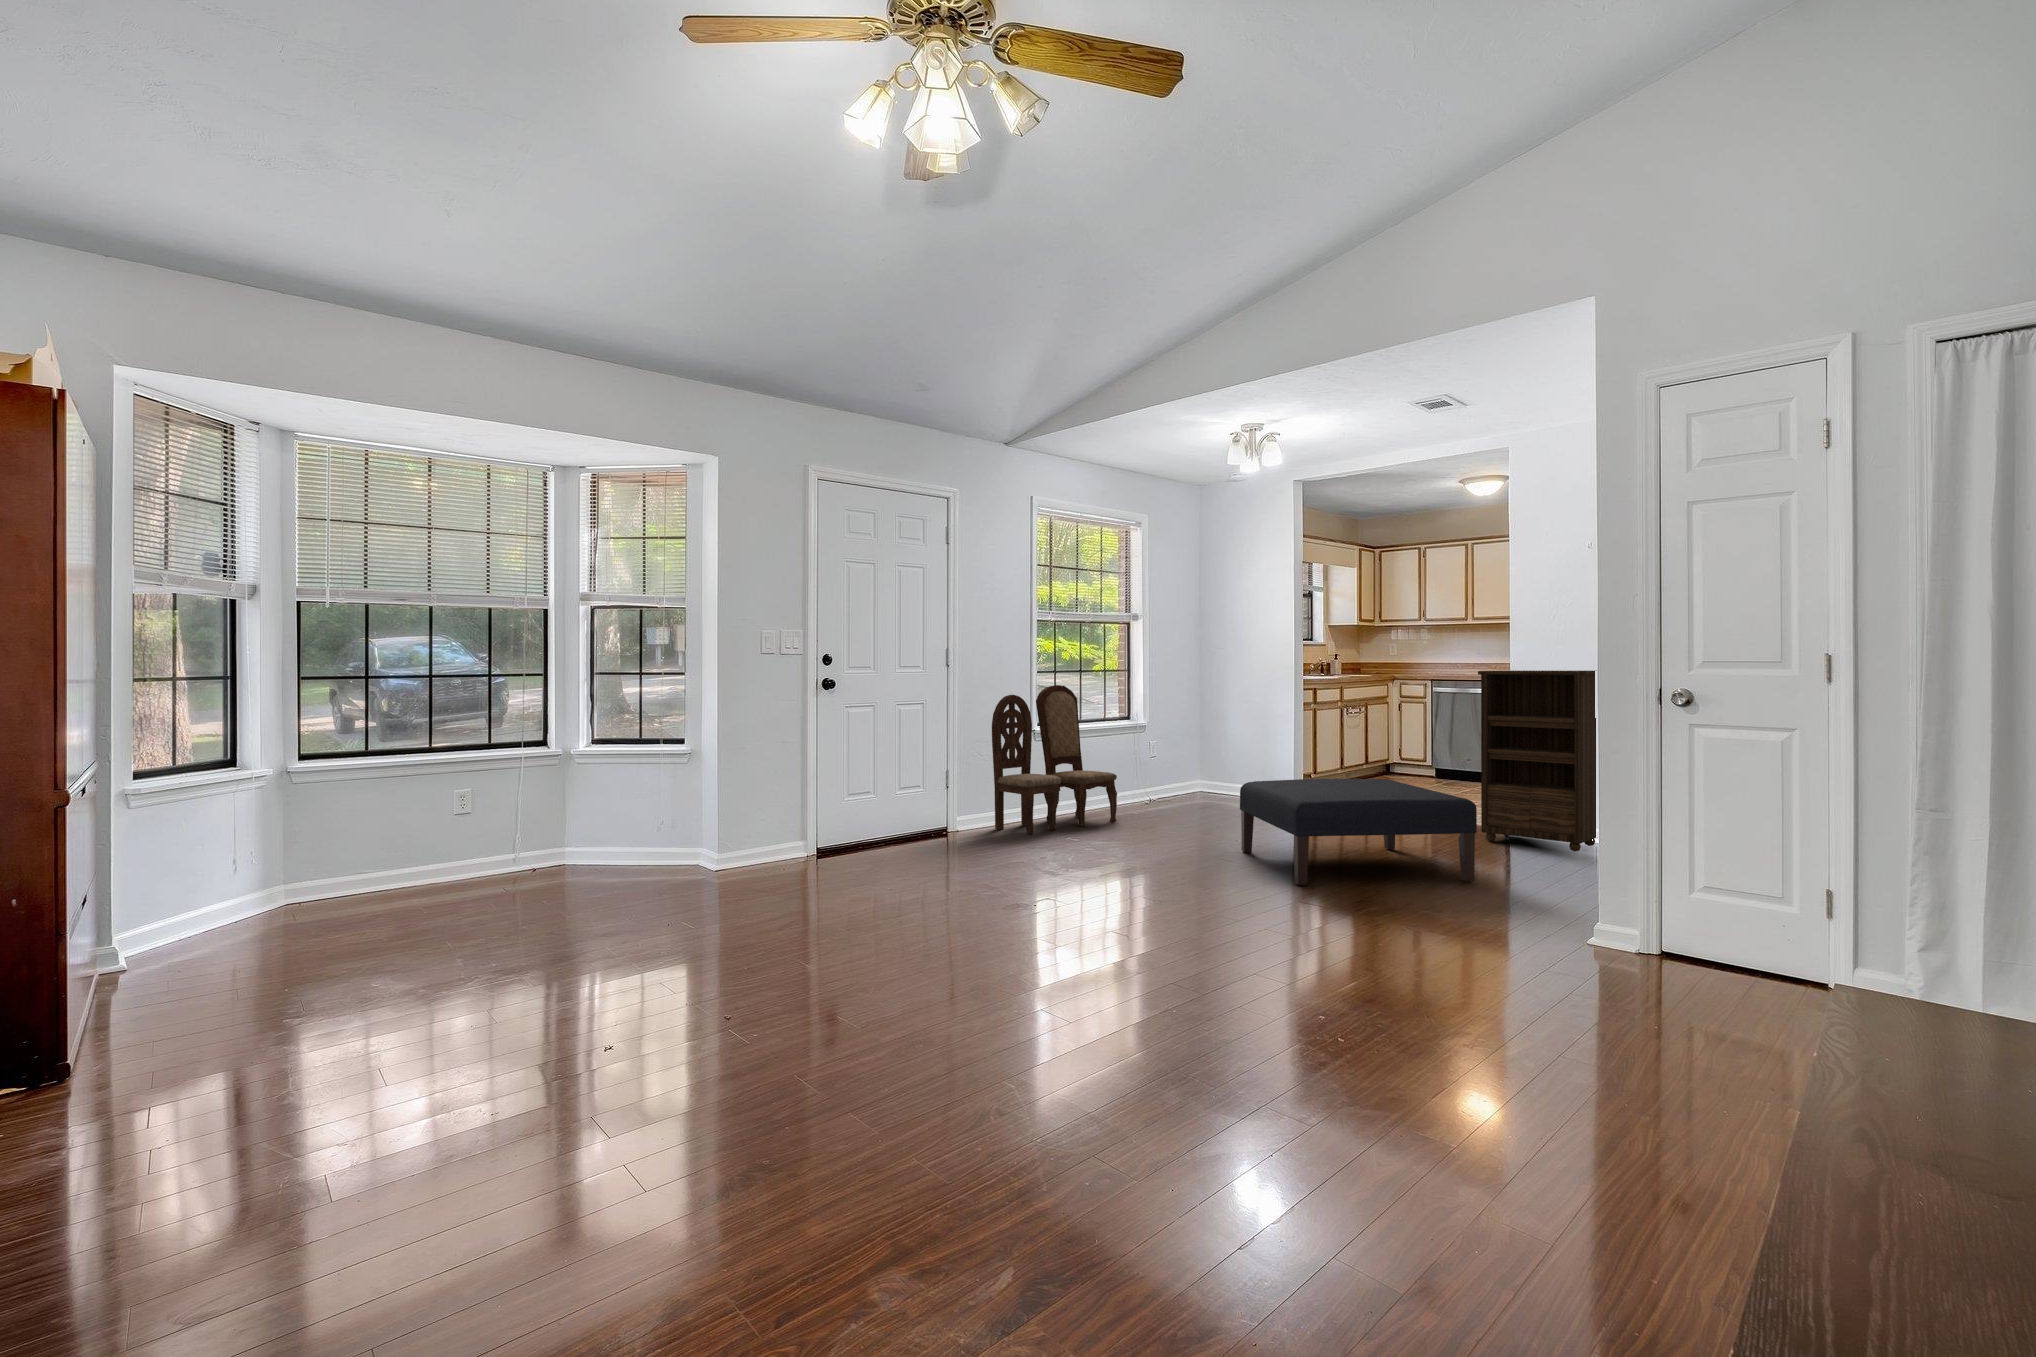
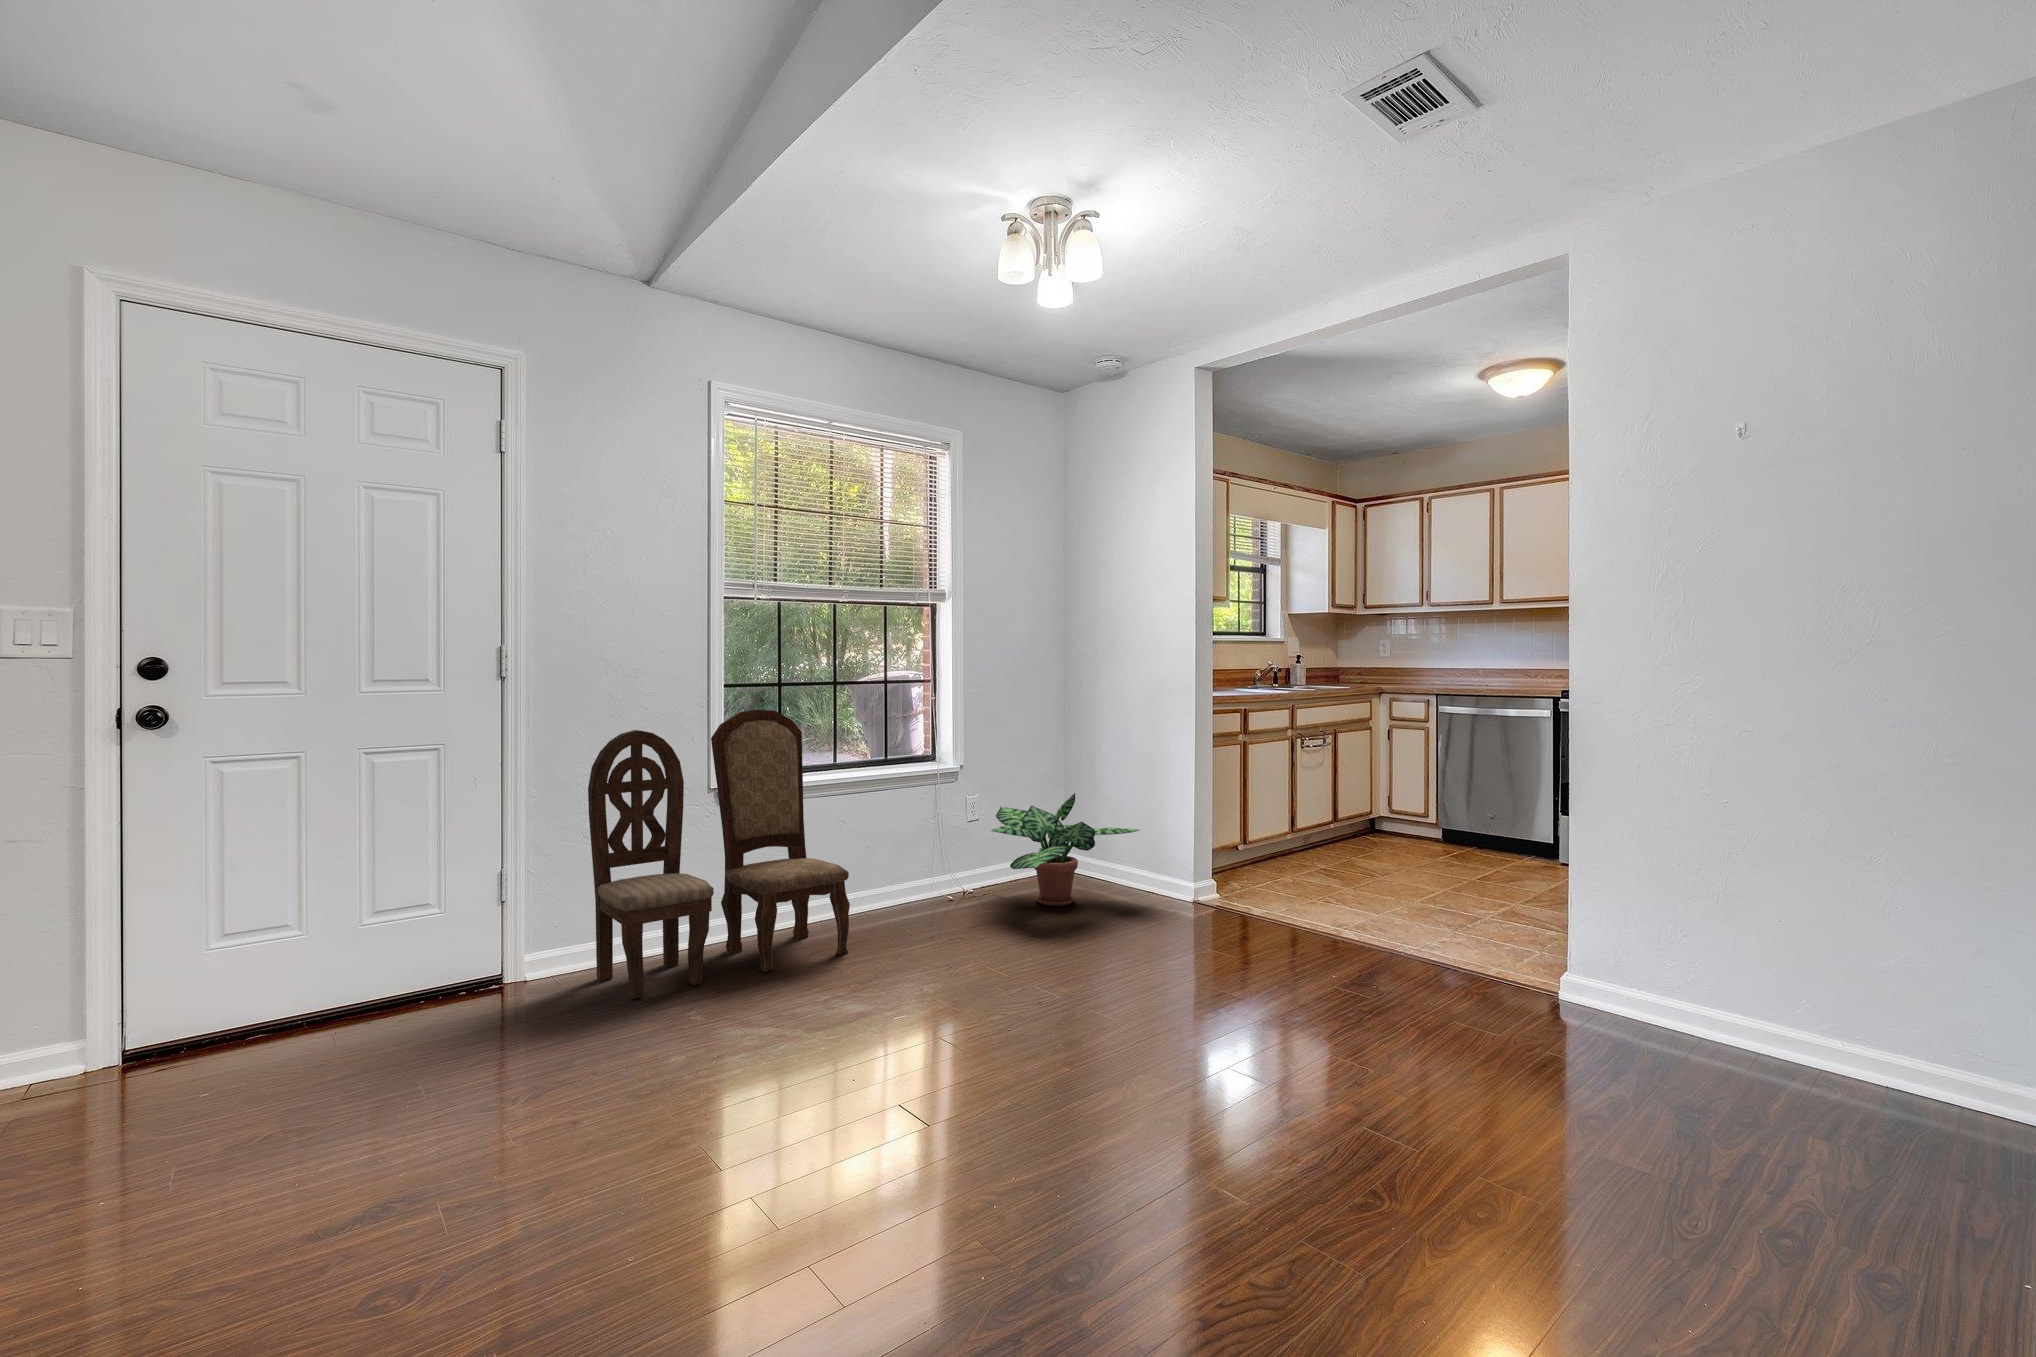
bookshelf: present [1478,671,1596,852] -> none [1505,691,1780,1100]
potted plant: none [1170,736,1261,805] -> present [991,793,1140,906]
ottoman: present [1240,779,1477,885] -> none [984,927,1495,1295]

